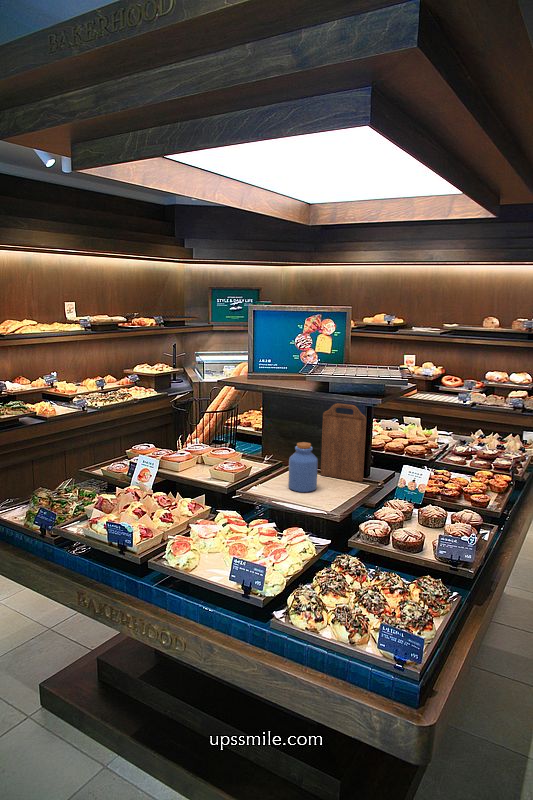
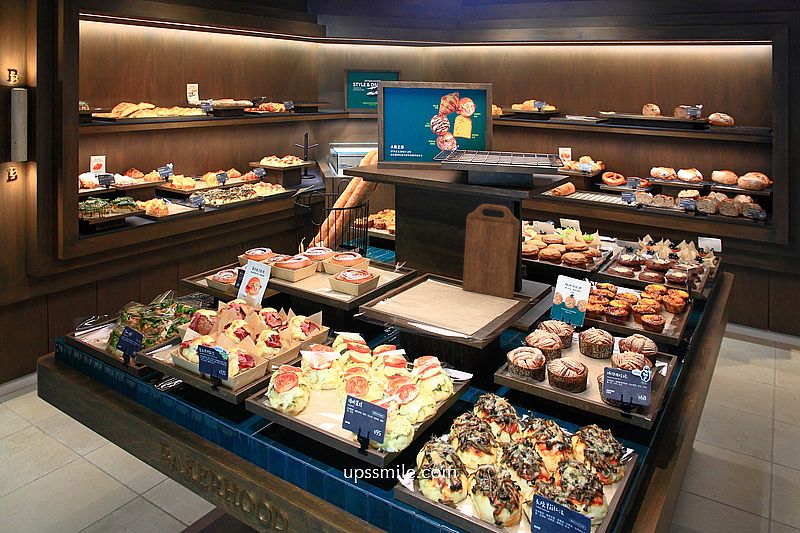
jar: present [288,442,318,492] -> none [423,251,459,311]

